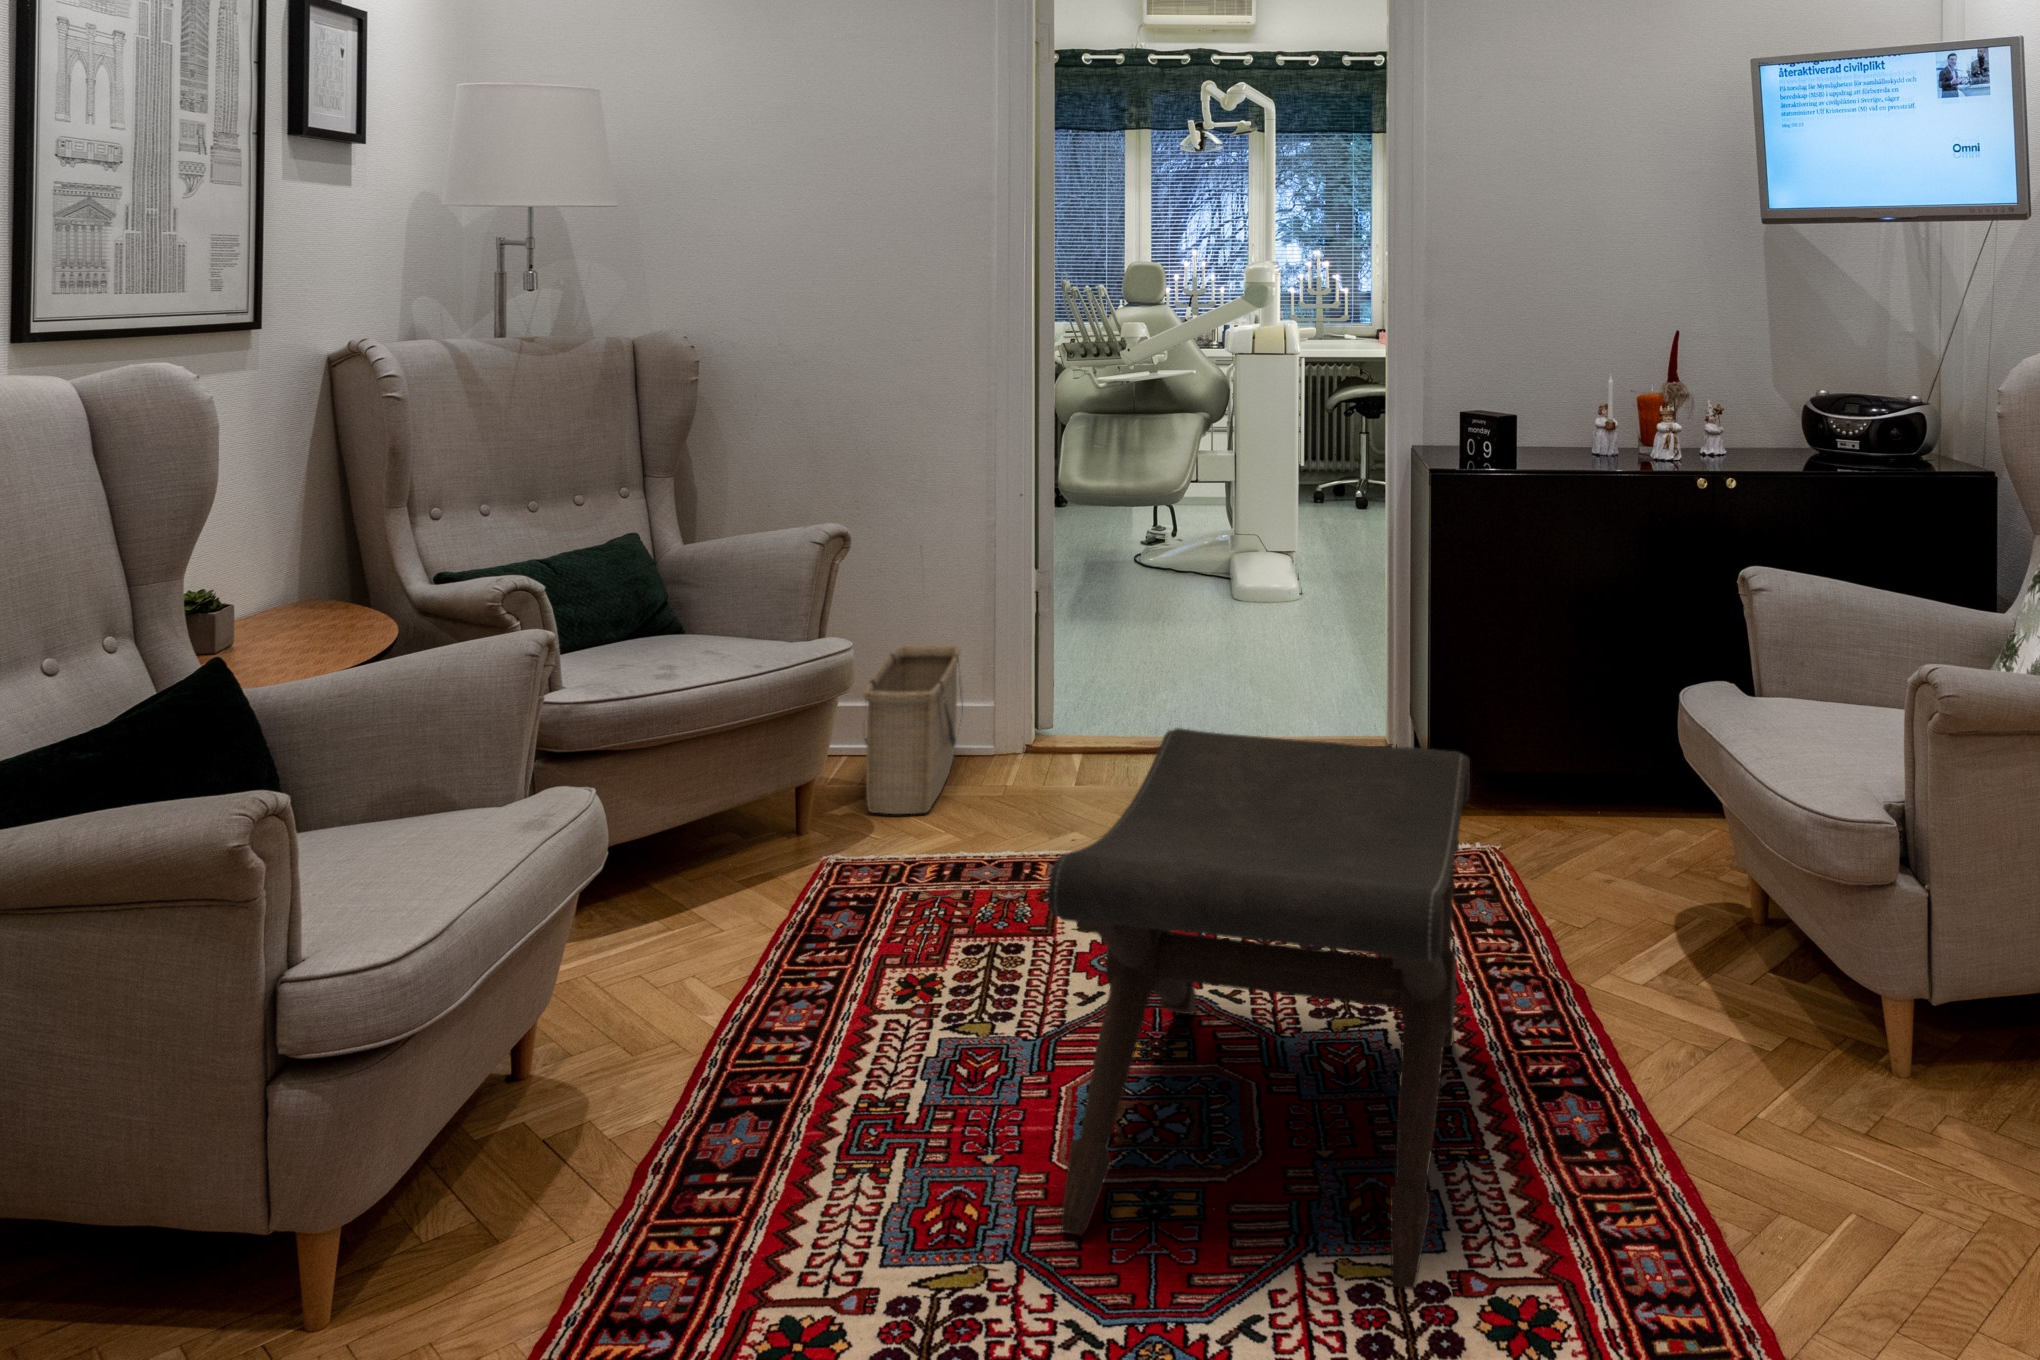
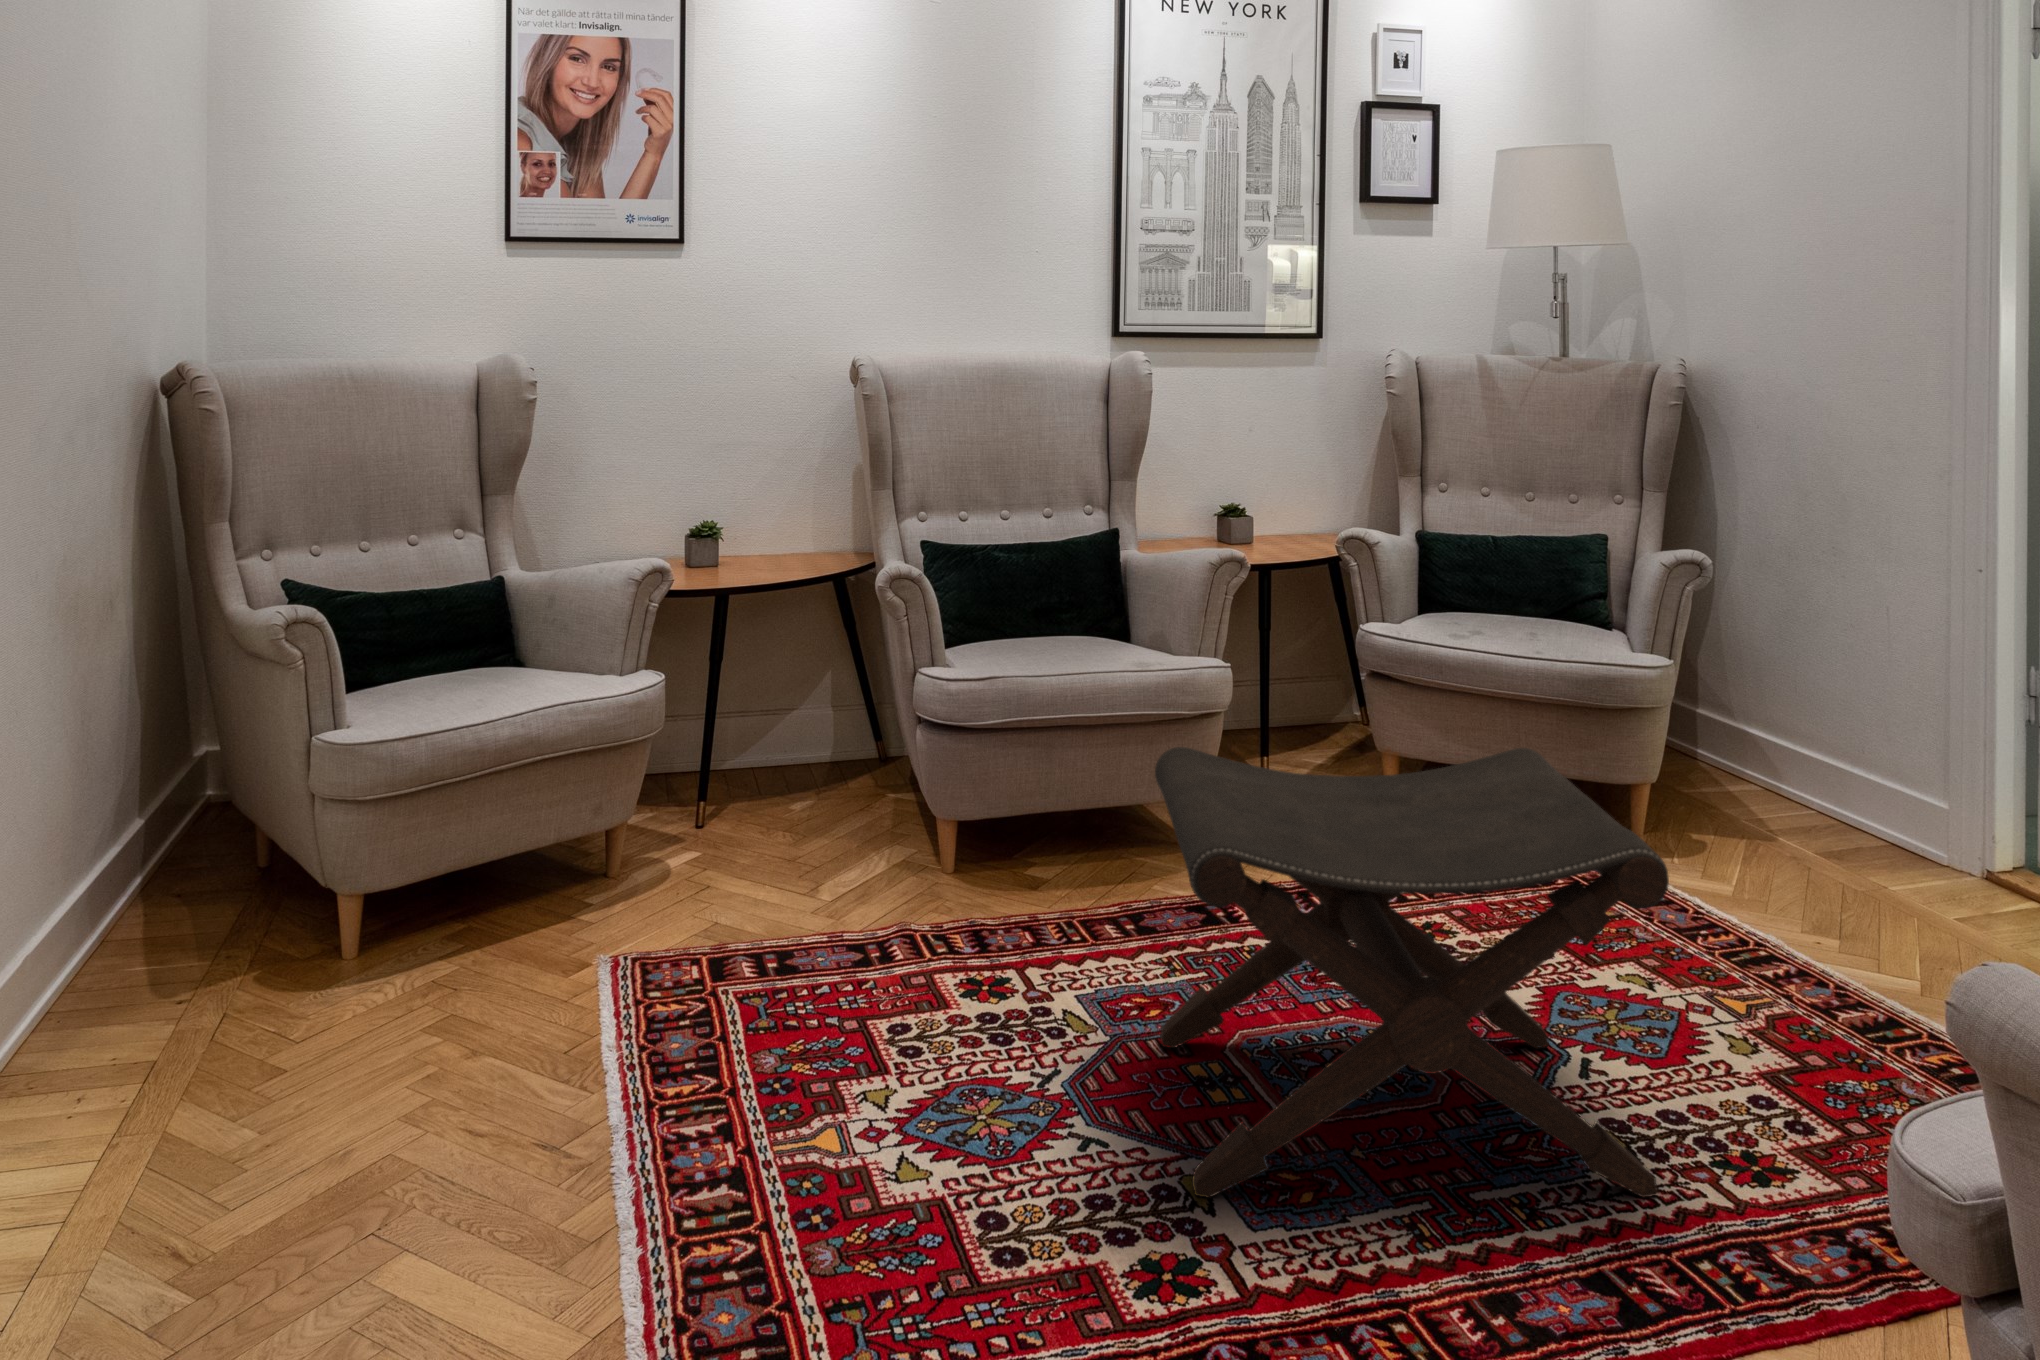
basket: present [863,645,963,814] -> none [1713,710,1927,869]

